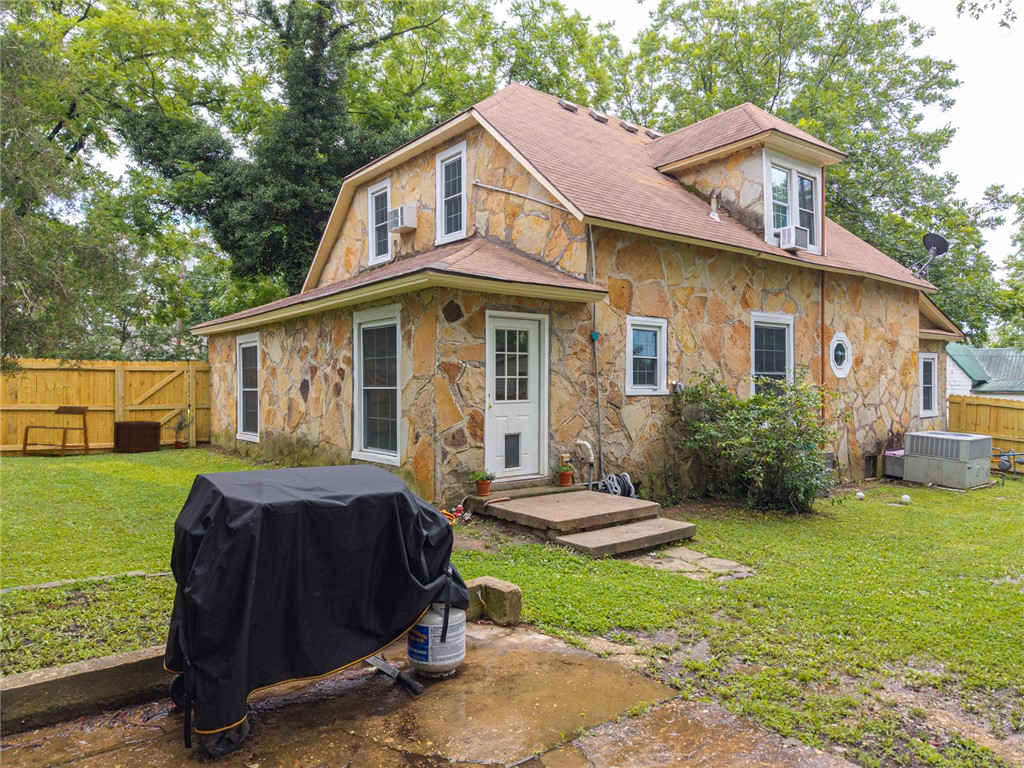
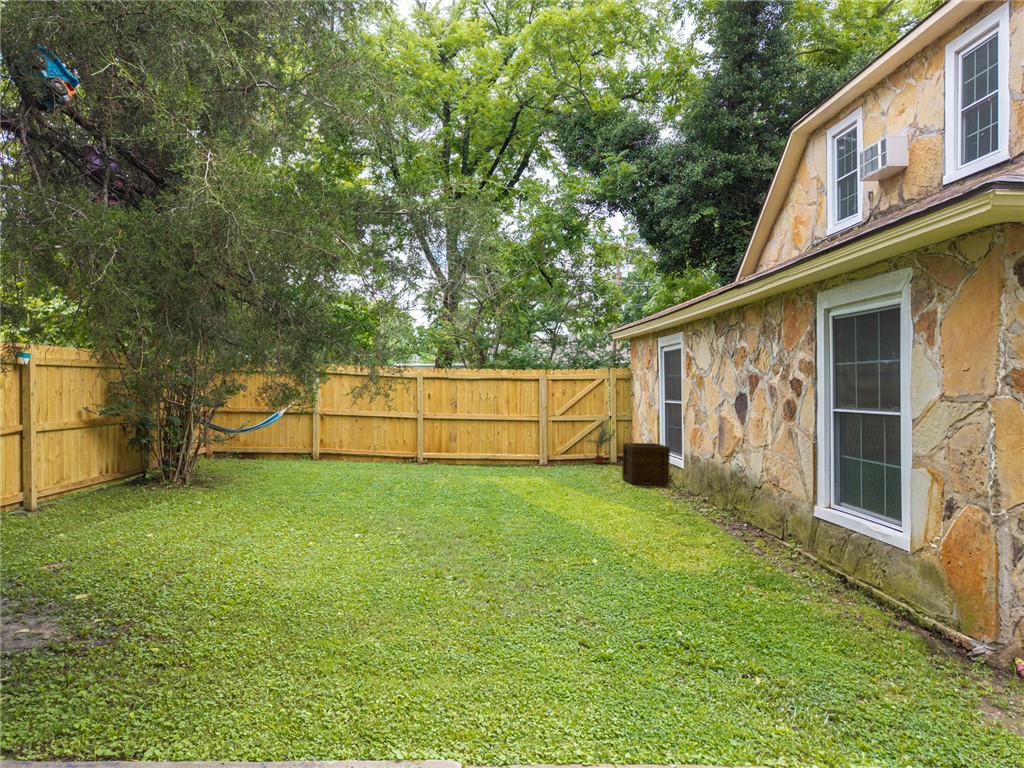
bench: present [22,406,89,457] -> none [462,414,516,467]
wooden crate: present [113,421,161,453] -> present [622,443,670,485]

